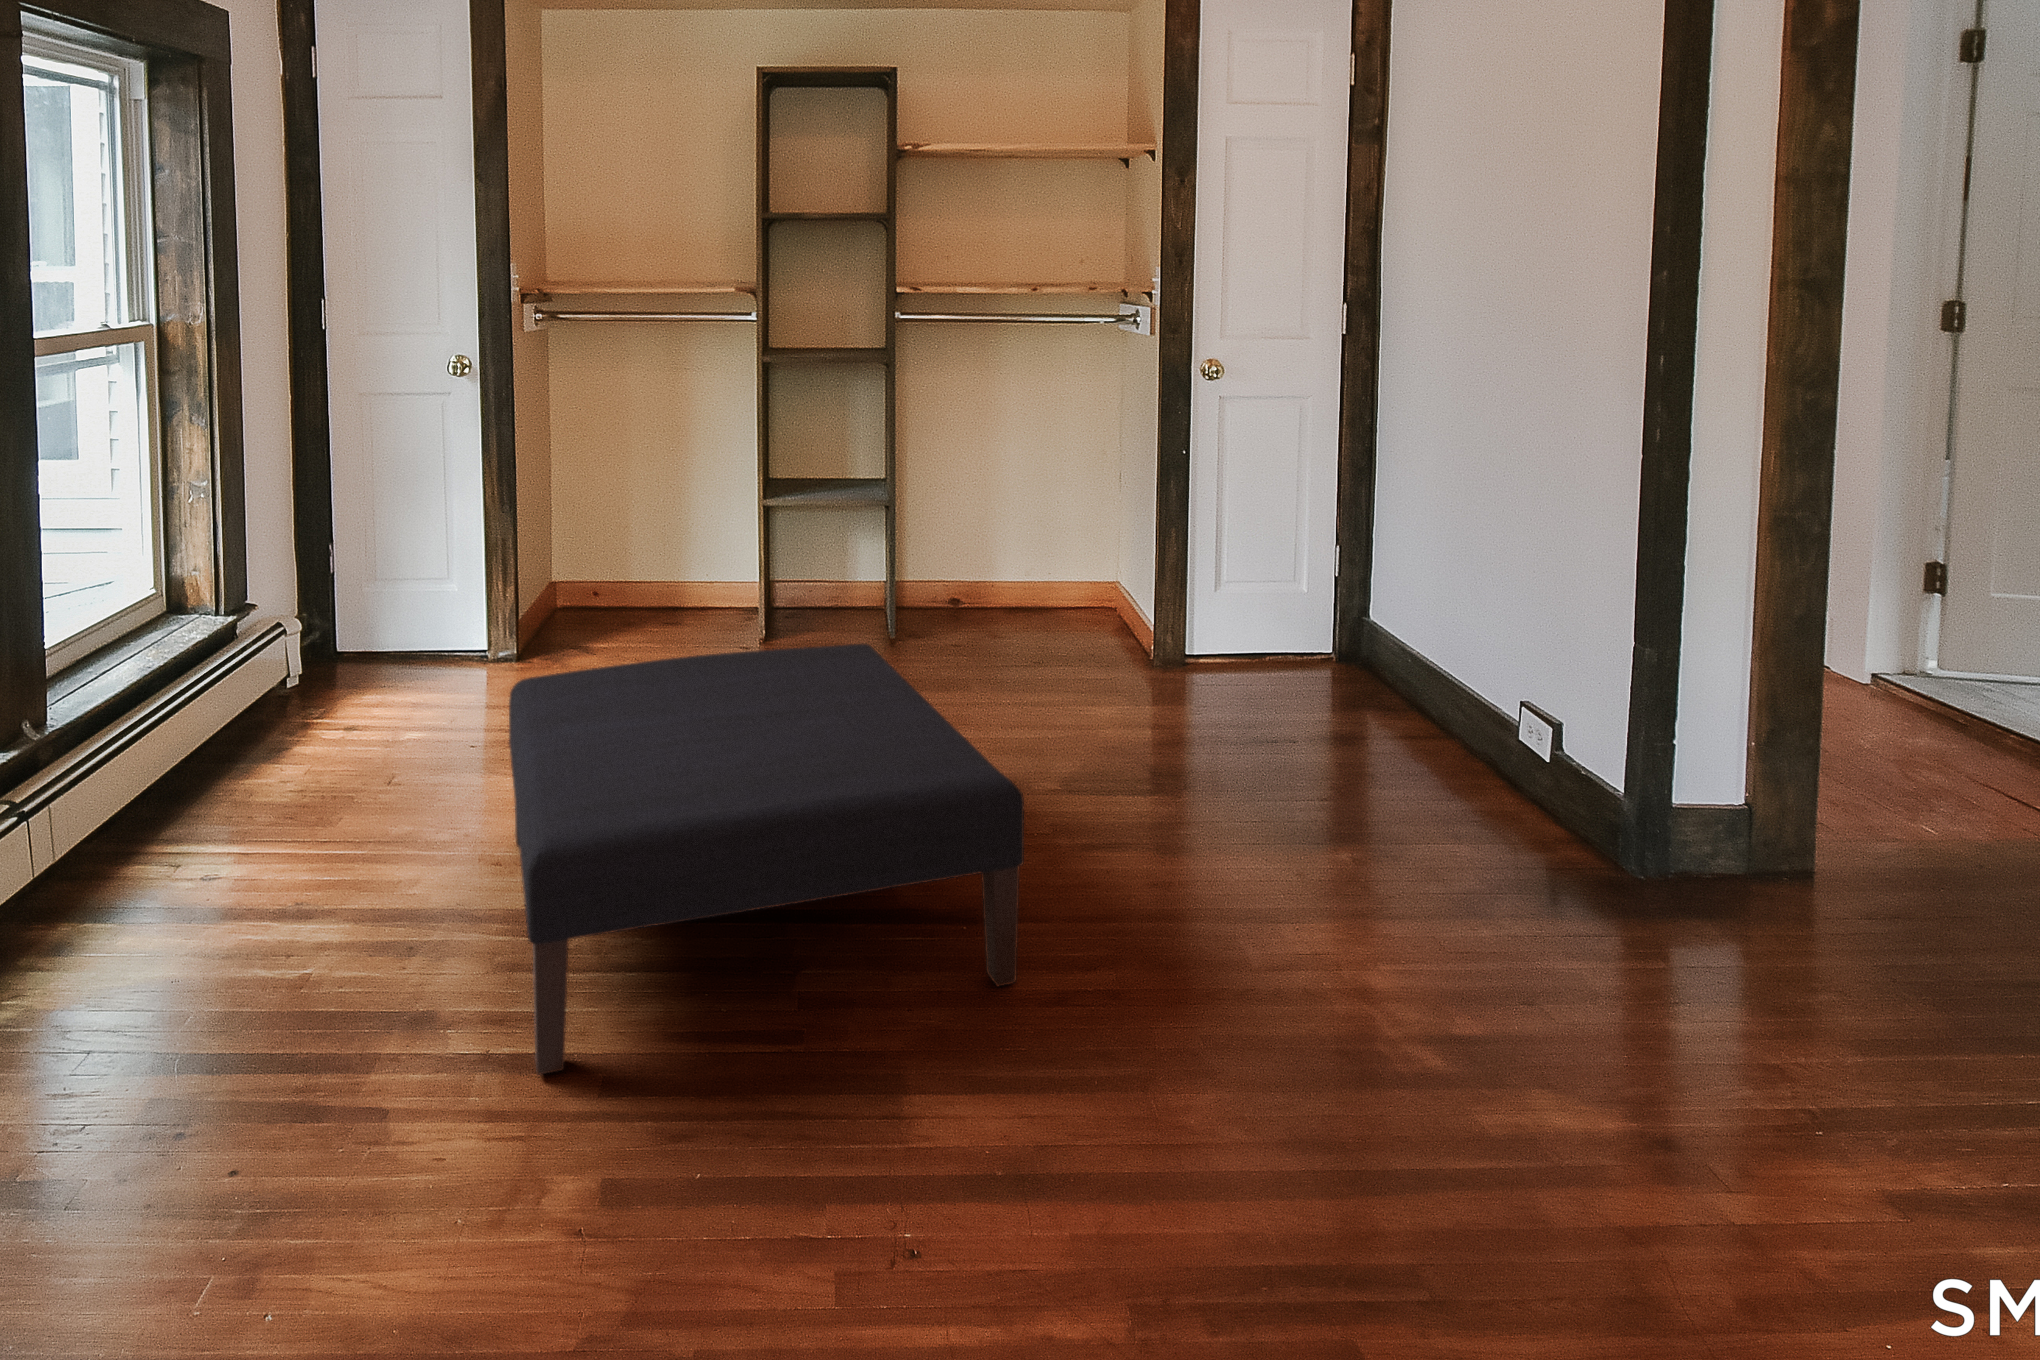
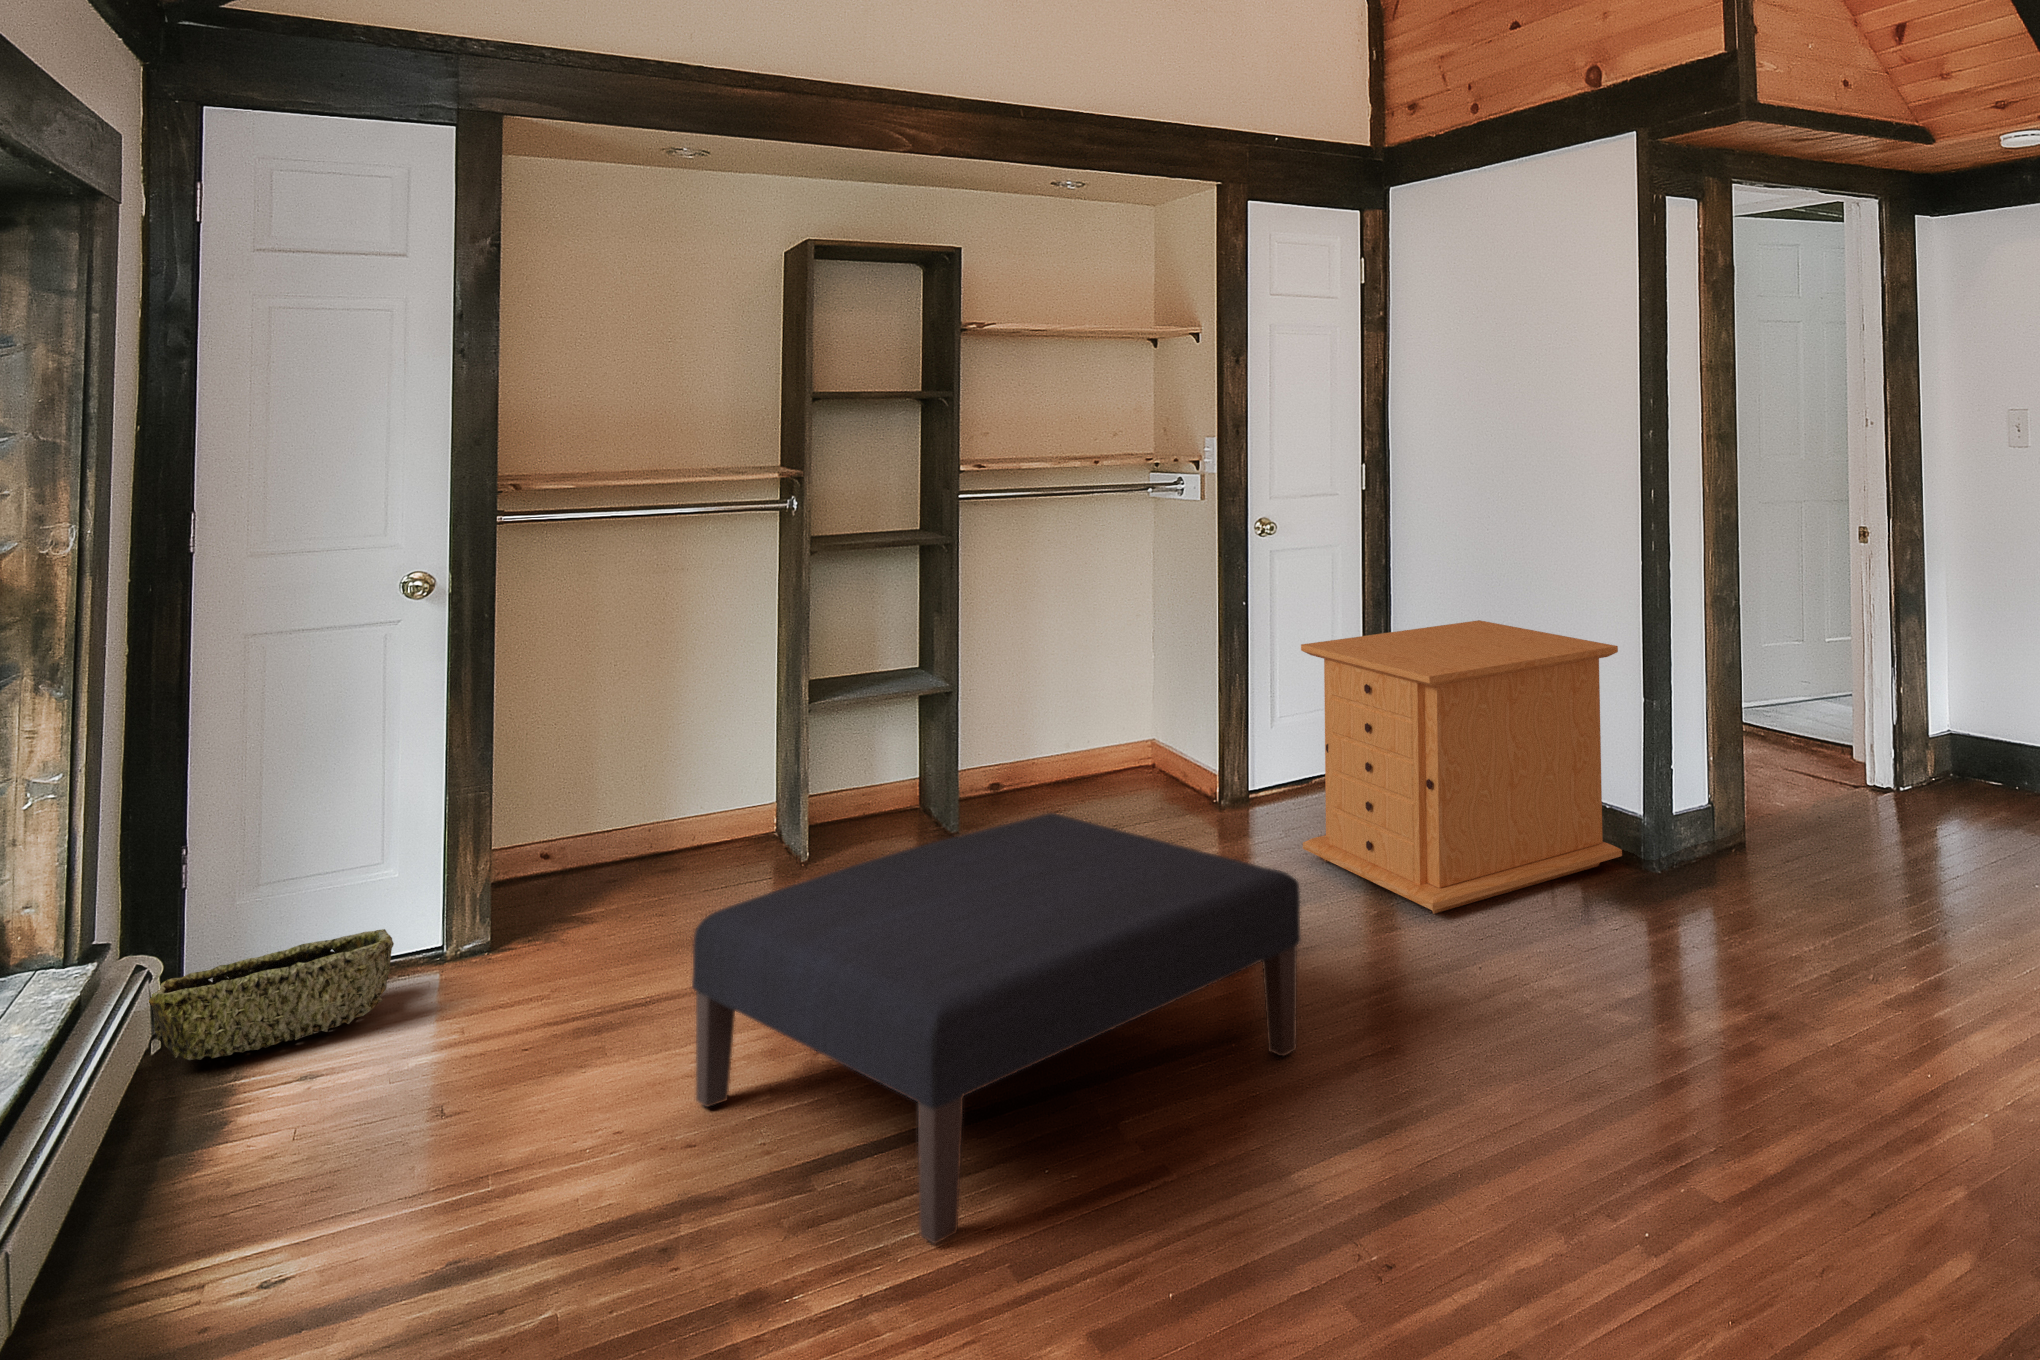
dresser: none [1189,504,1608,854] -> present [1301,620,1622,914]
woven basket: none [279,625,437,697] -> present [147,929,394,1060]

